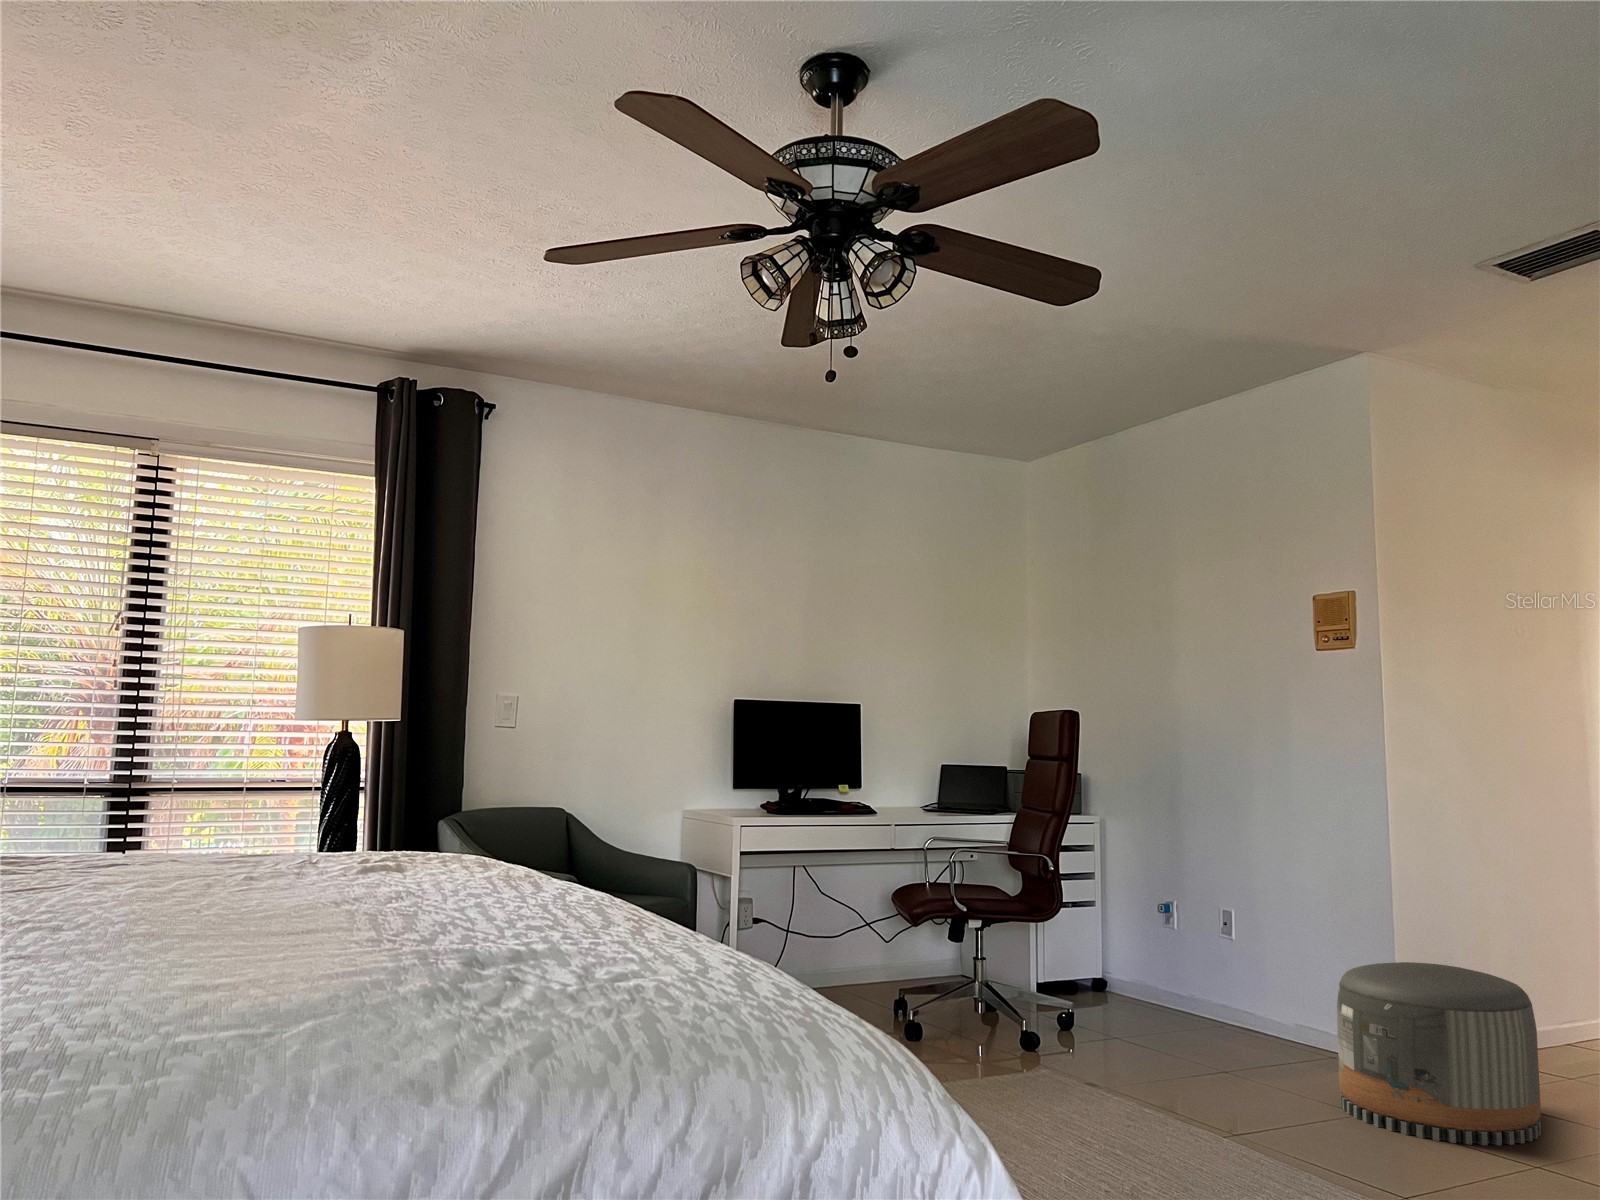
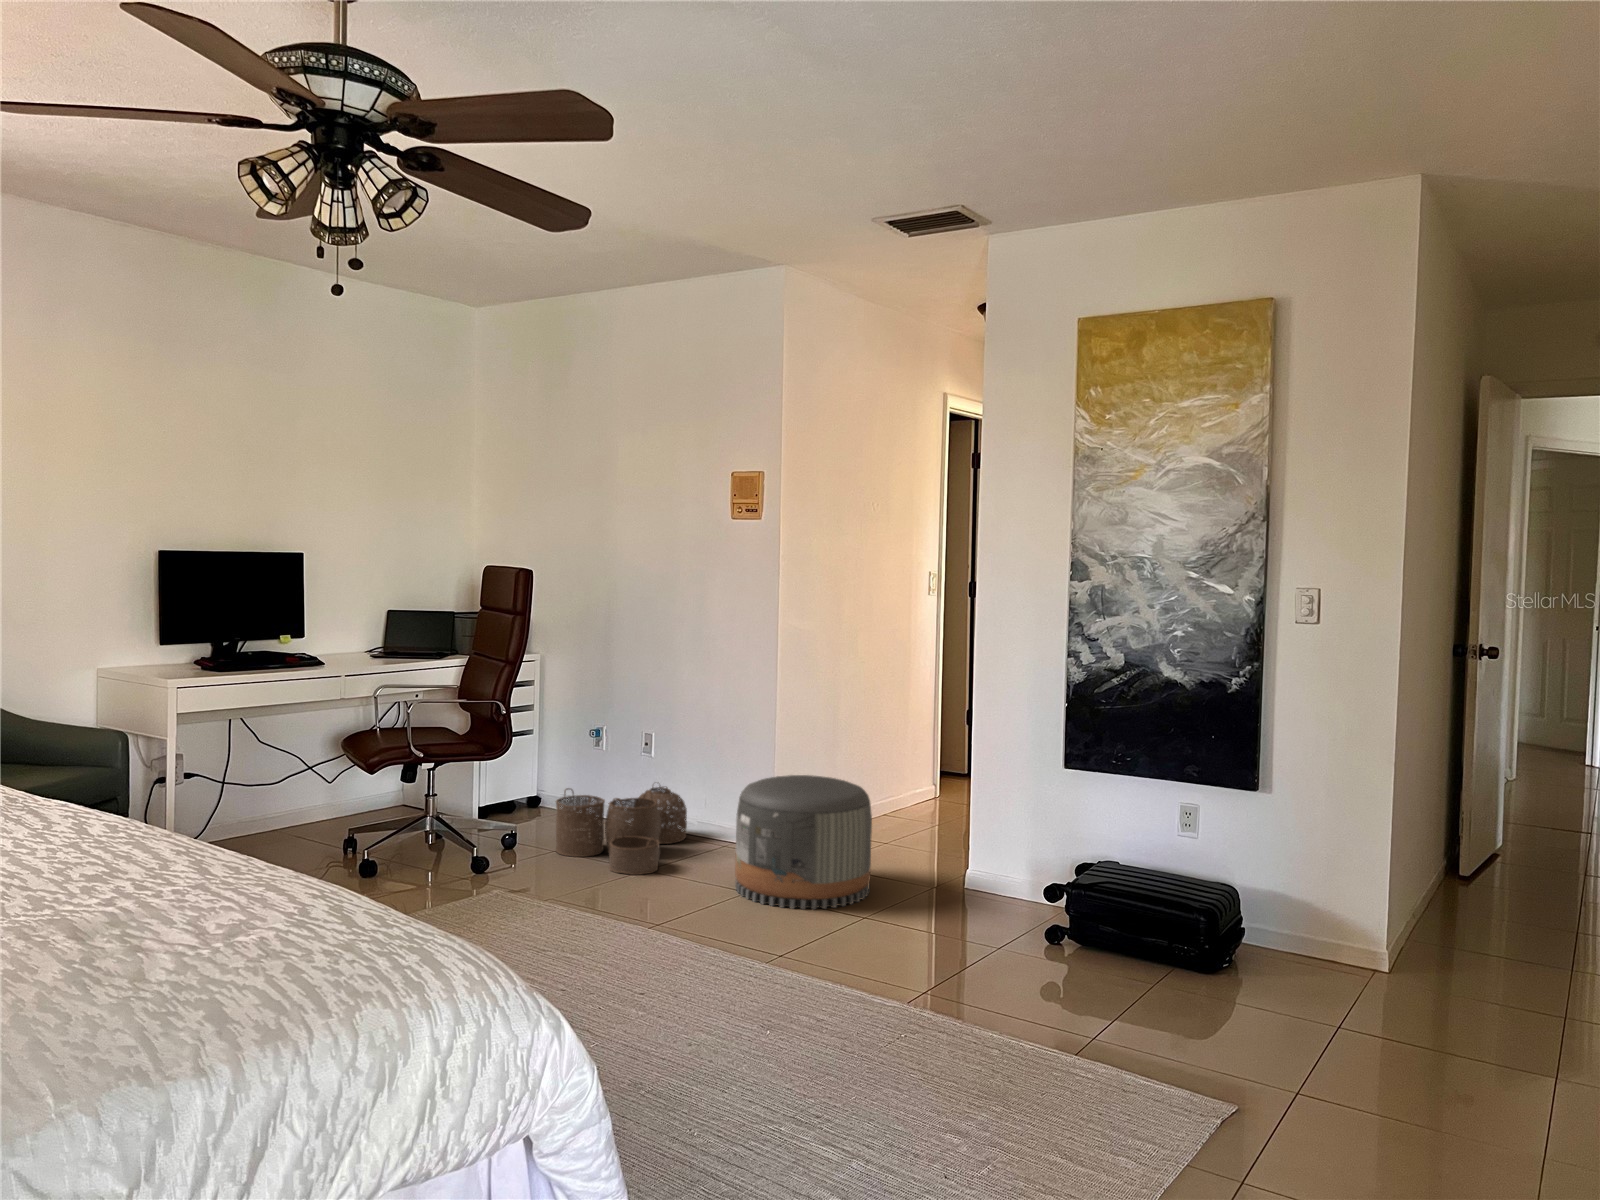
woven basket: none [1115,964,1281,1074] -> present [556,786,687,875]

